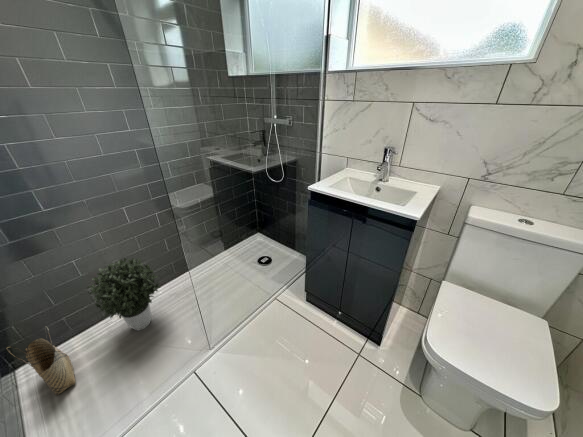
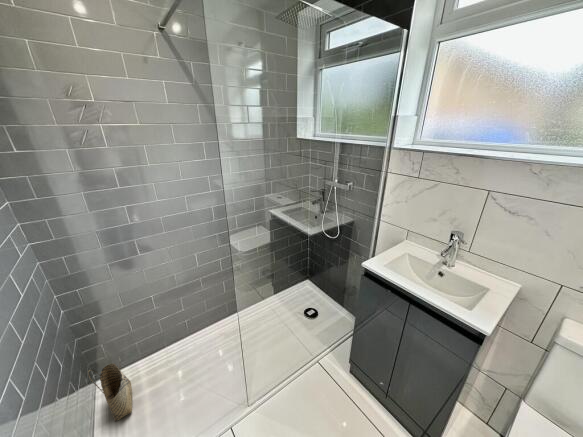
potted plant: present [87,258,160,330] -> none [155,299,214,368]

